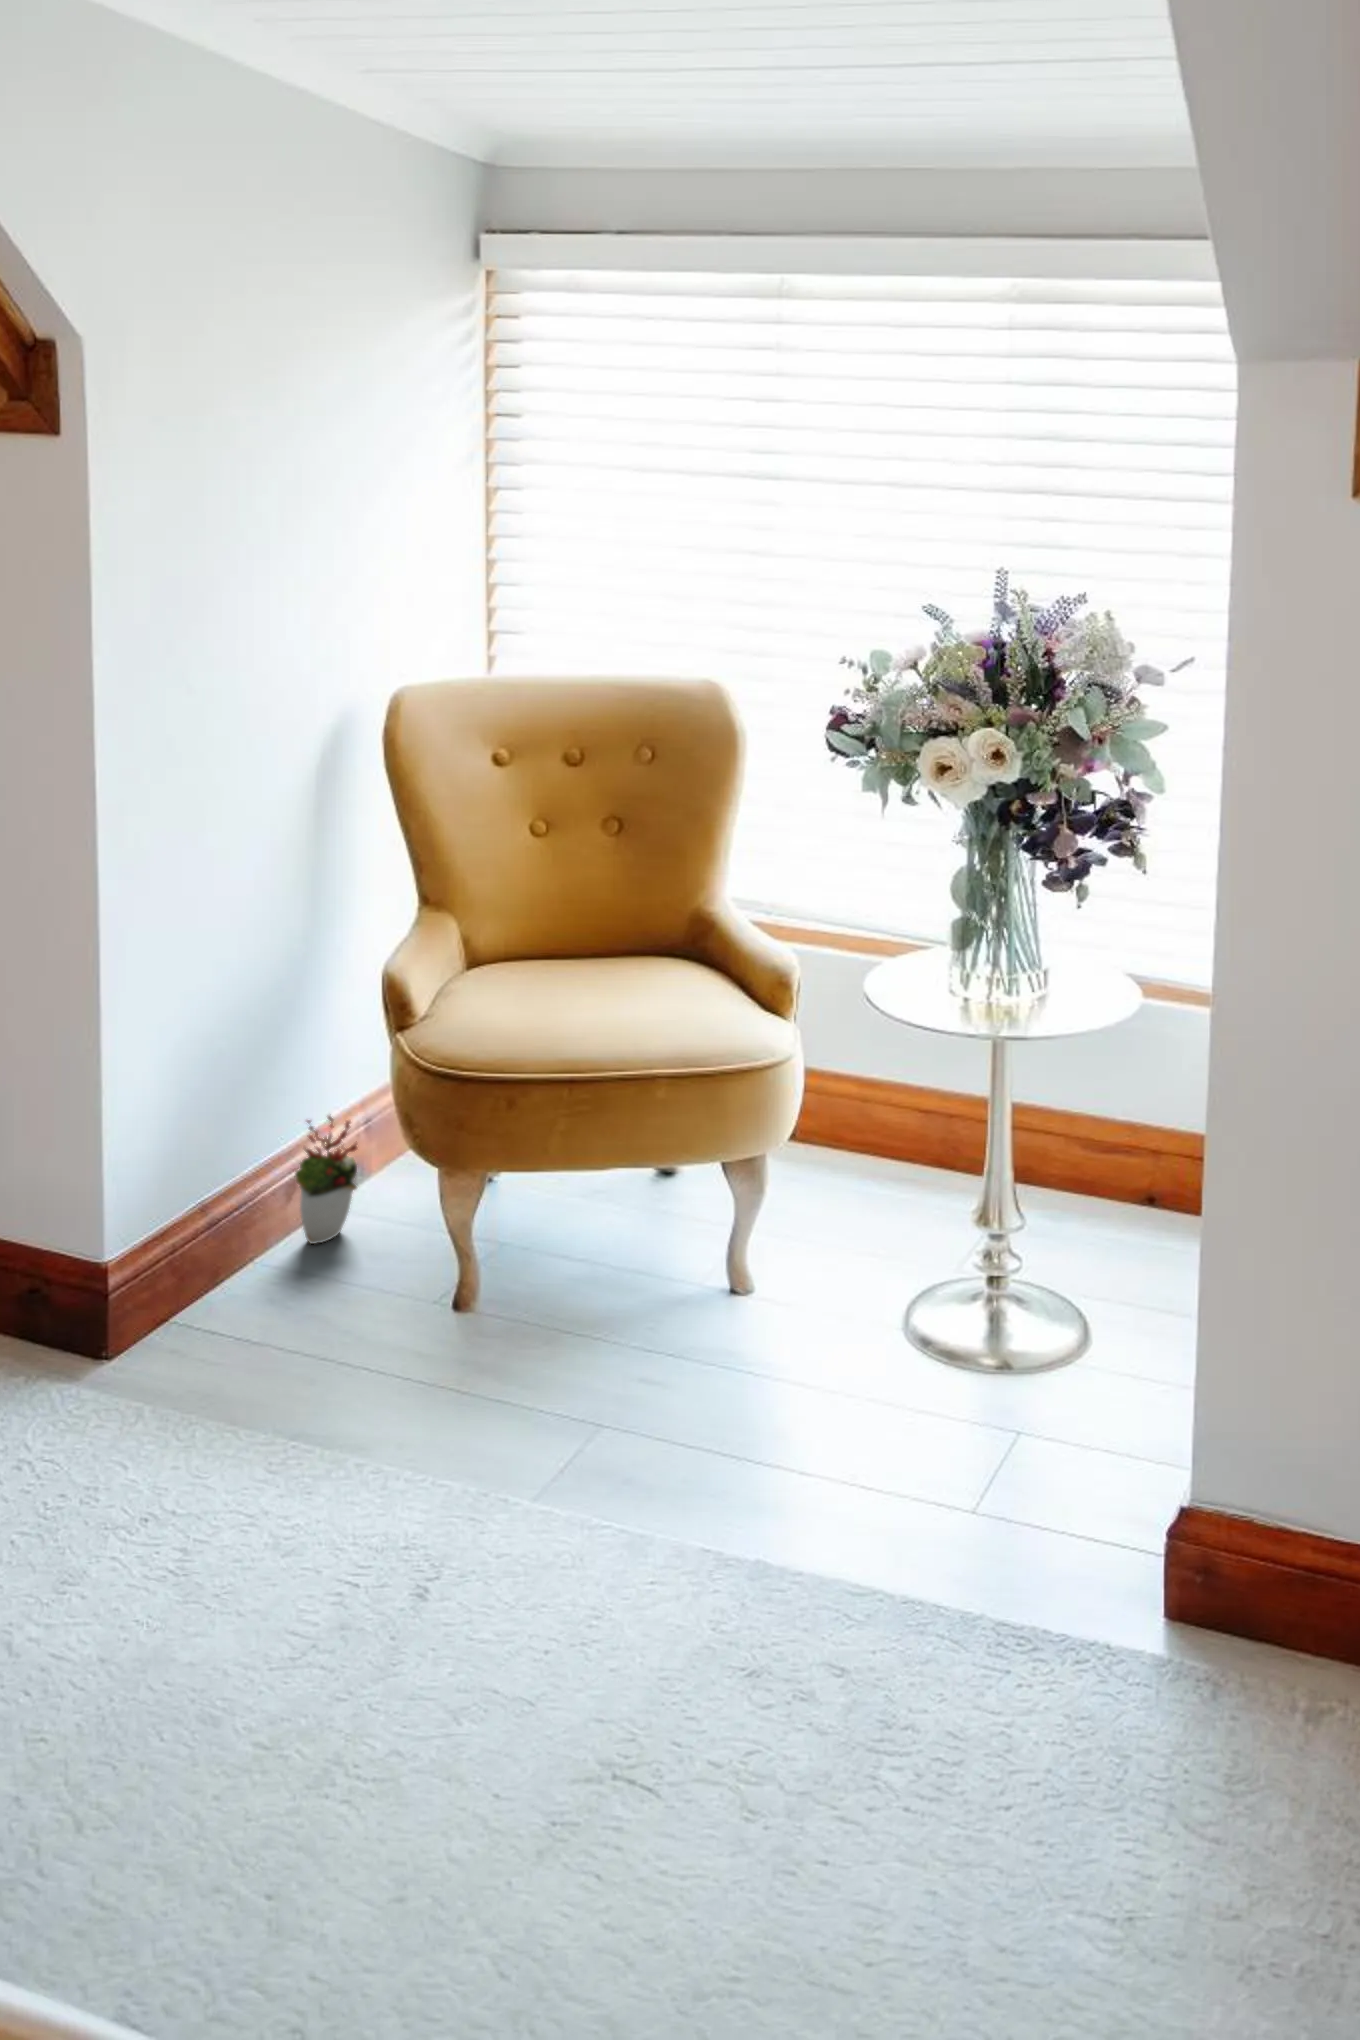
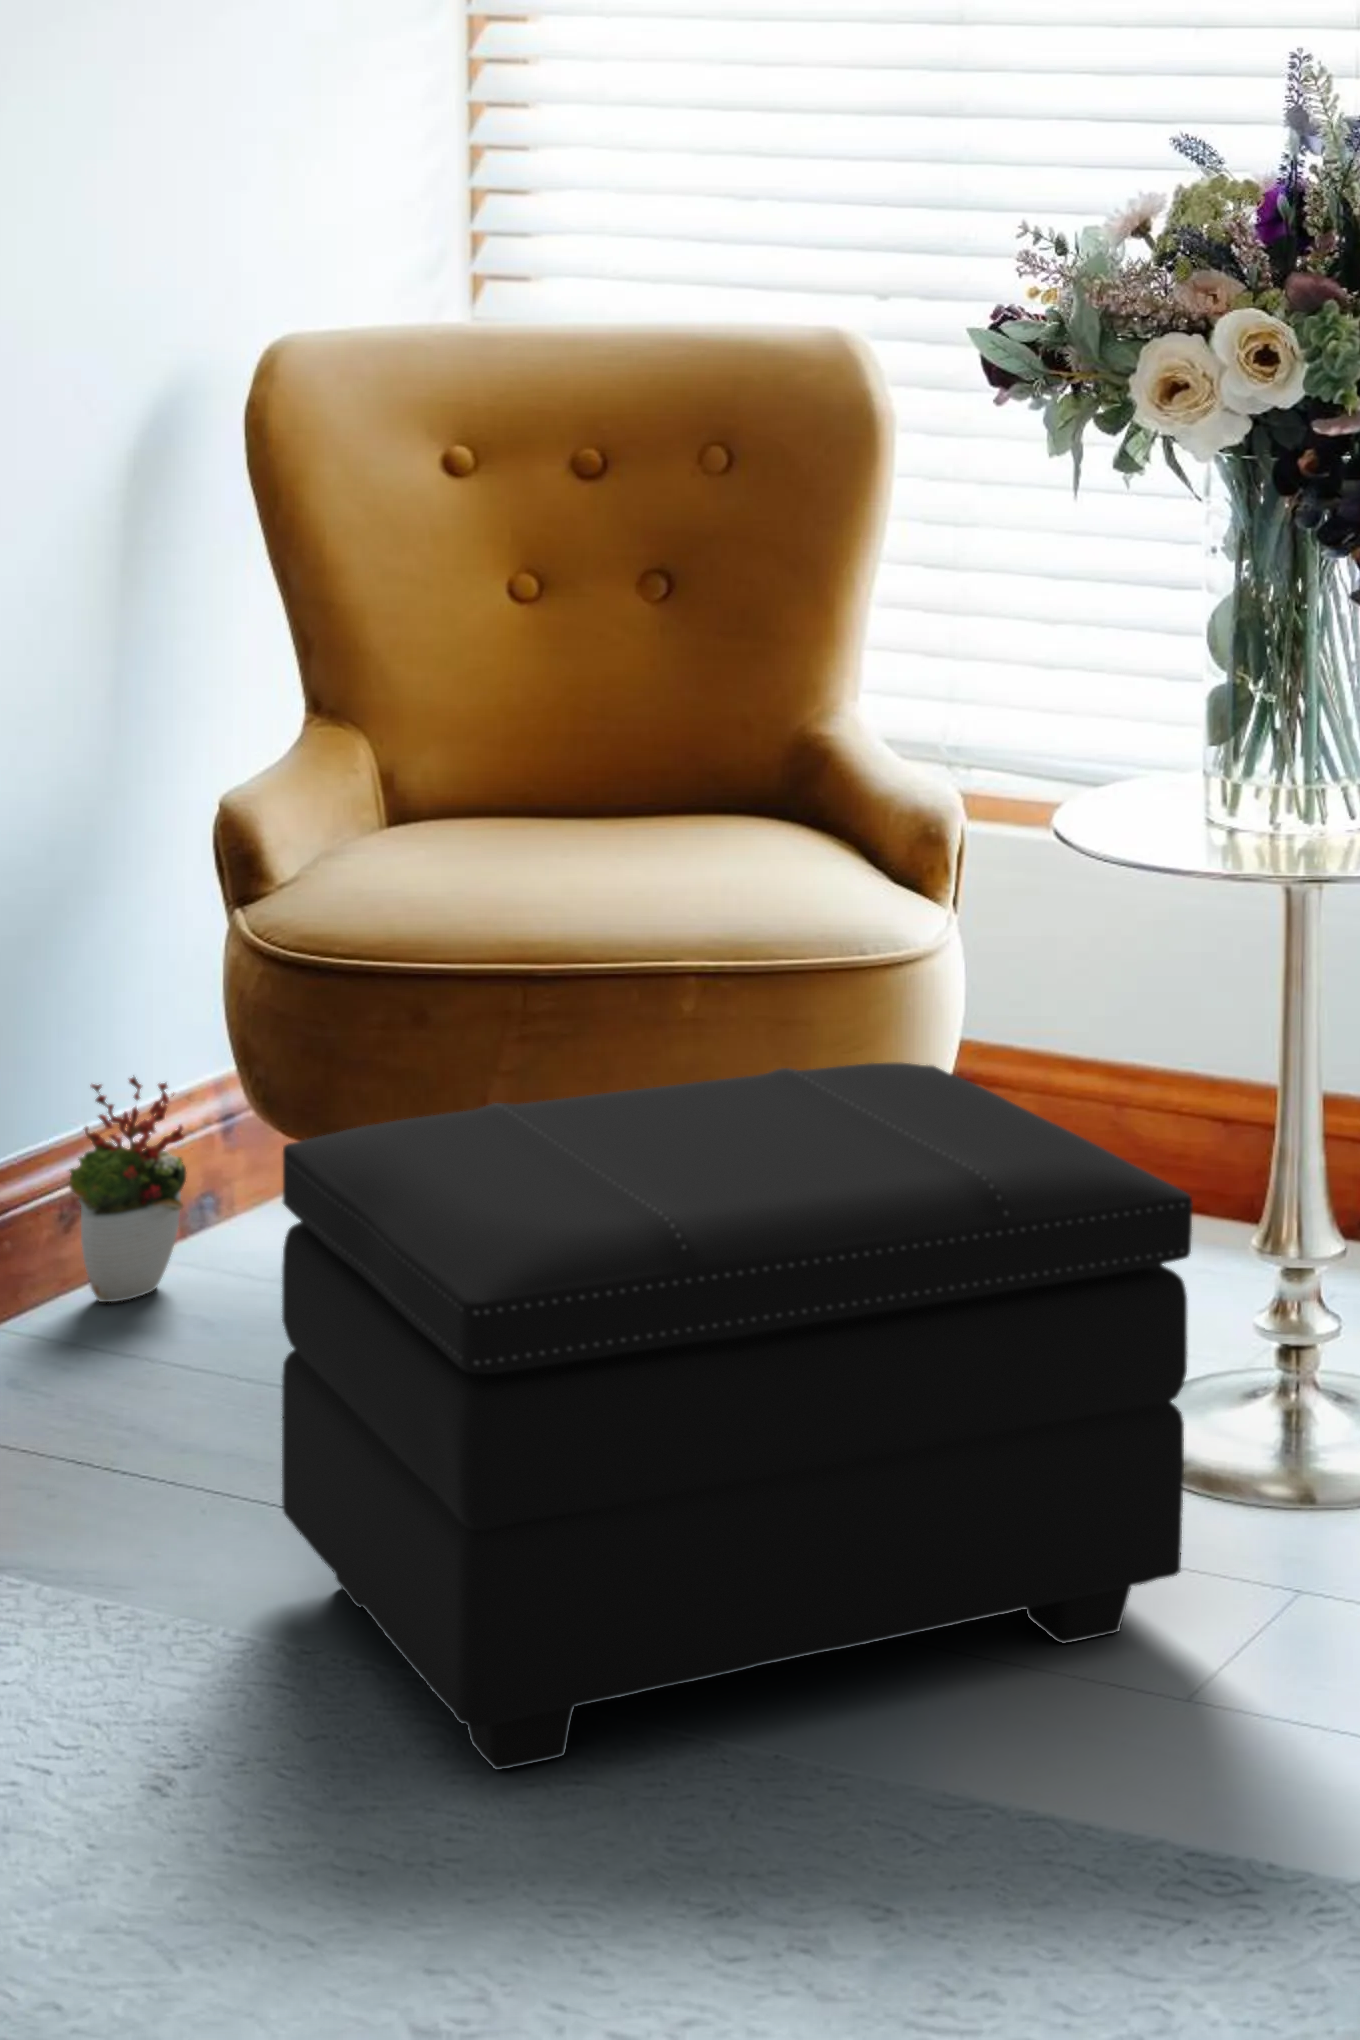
footstool: none [462,1128,972,1577] -> present [282,1063,1193,1770]

